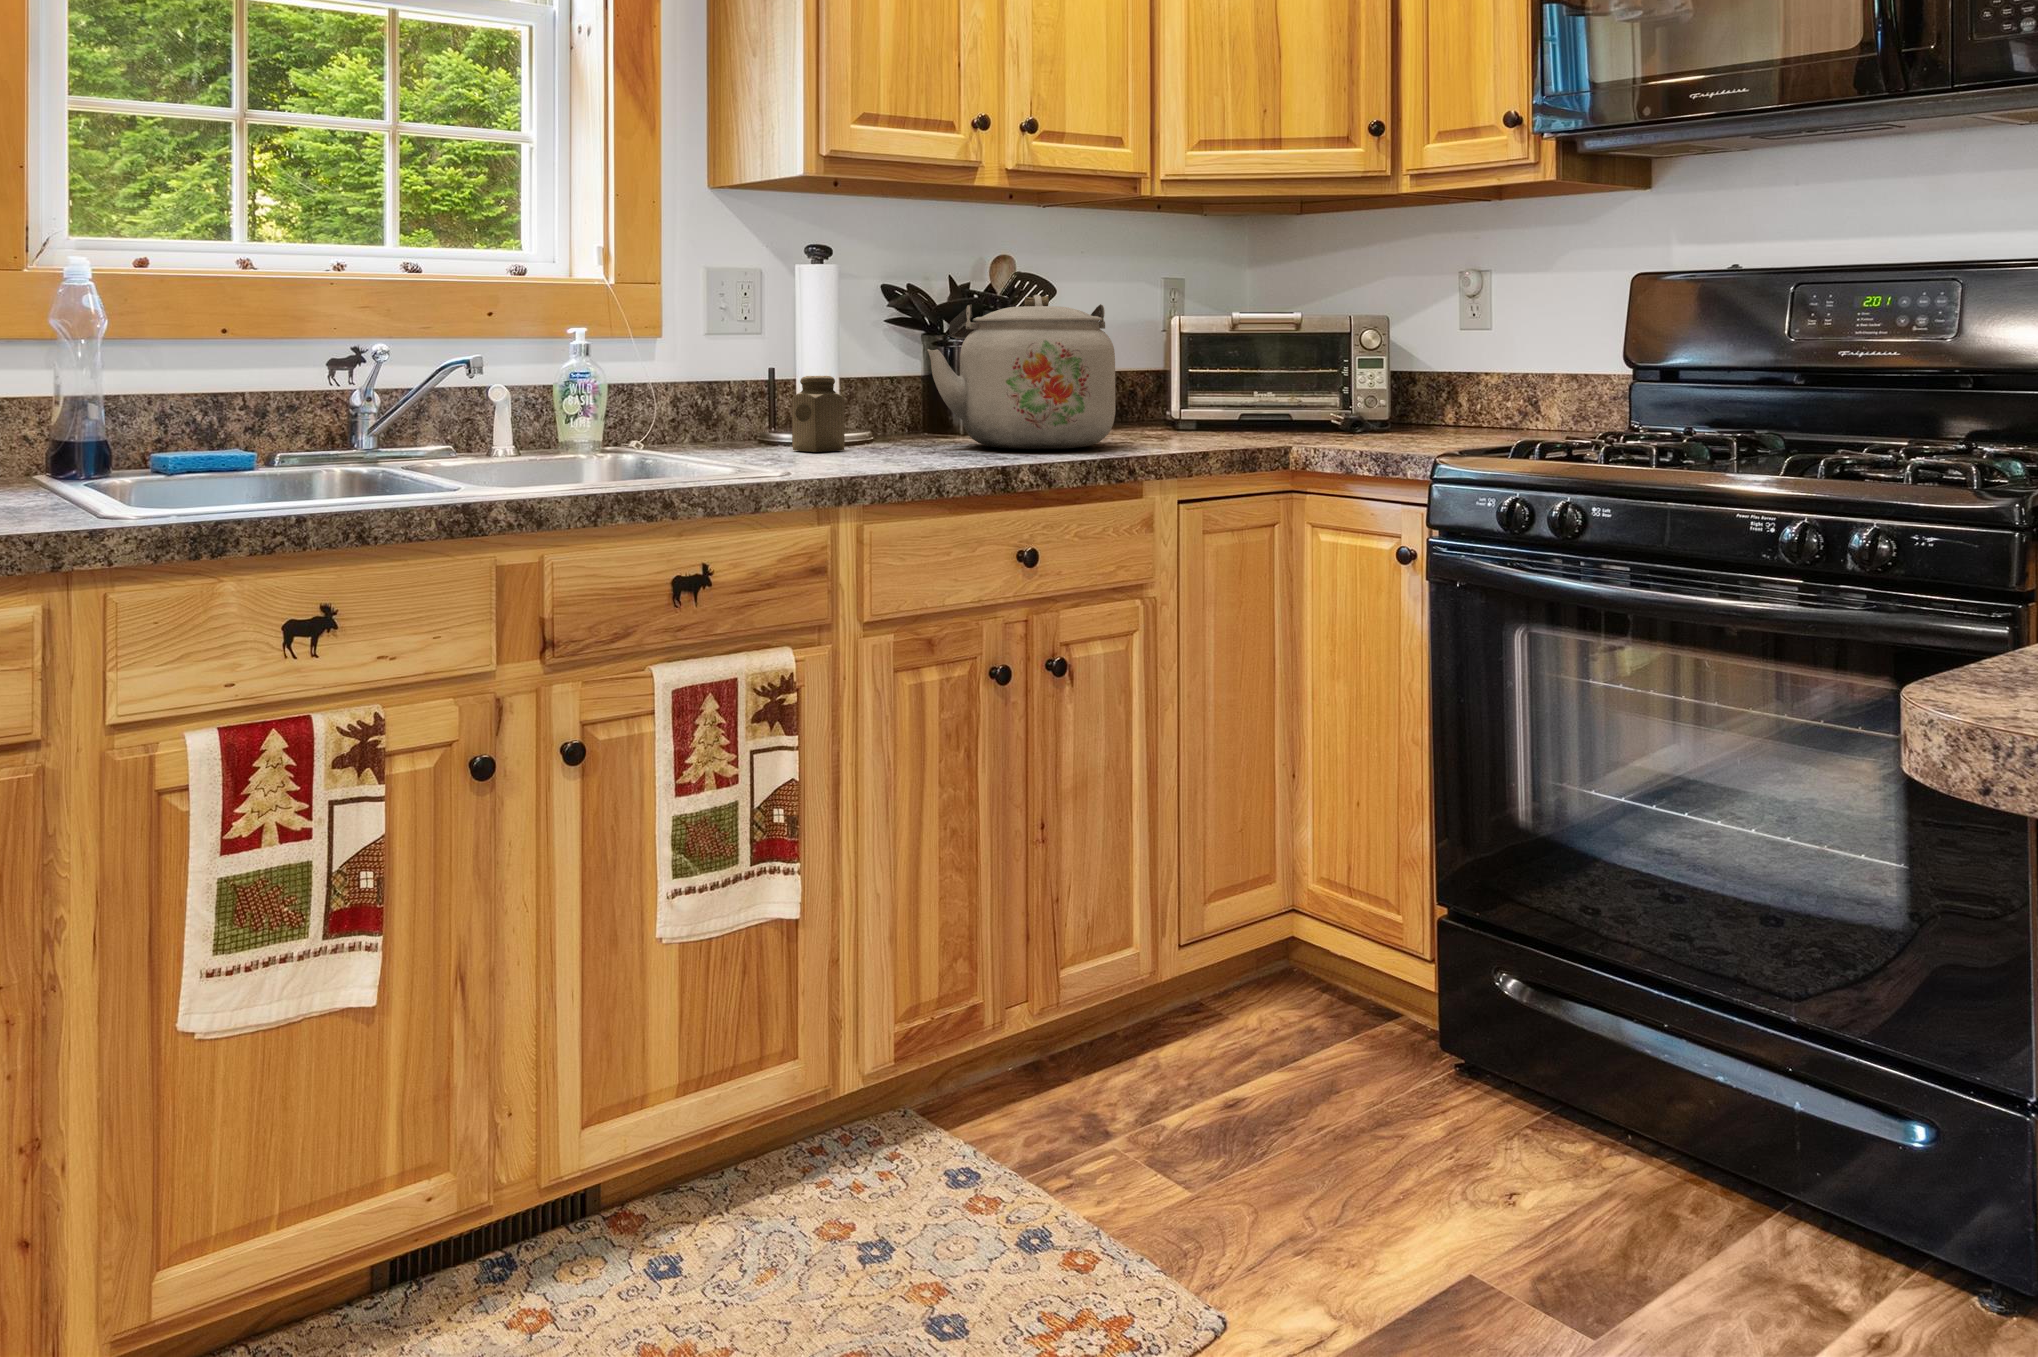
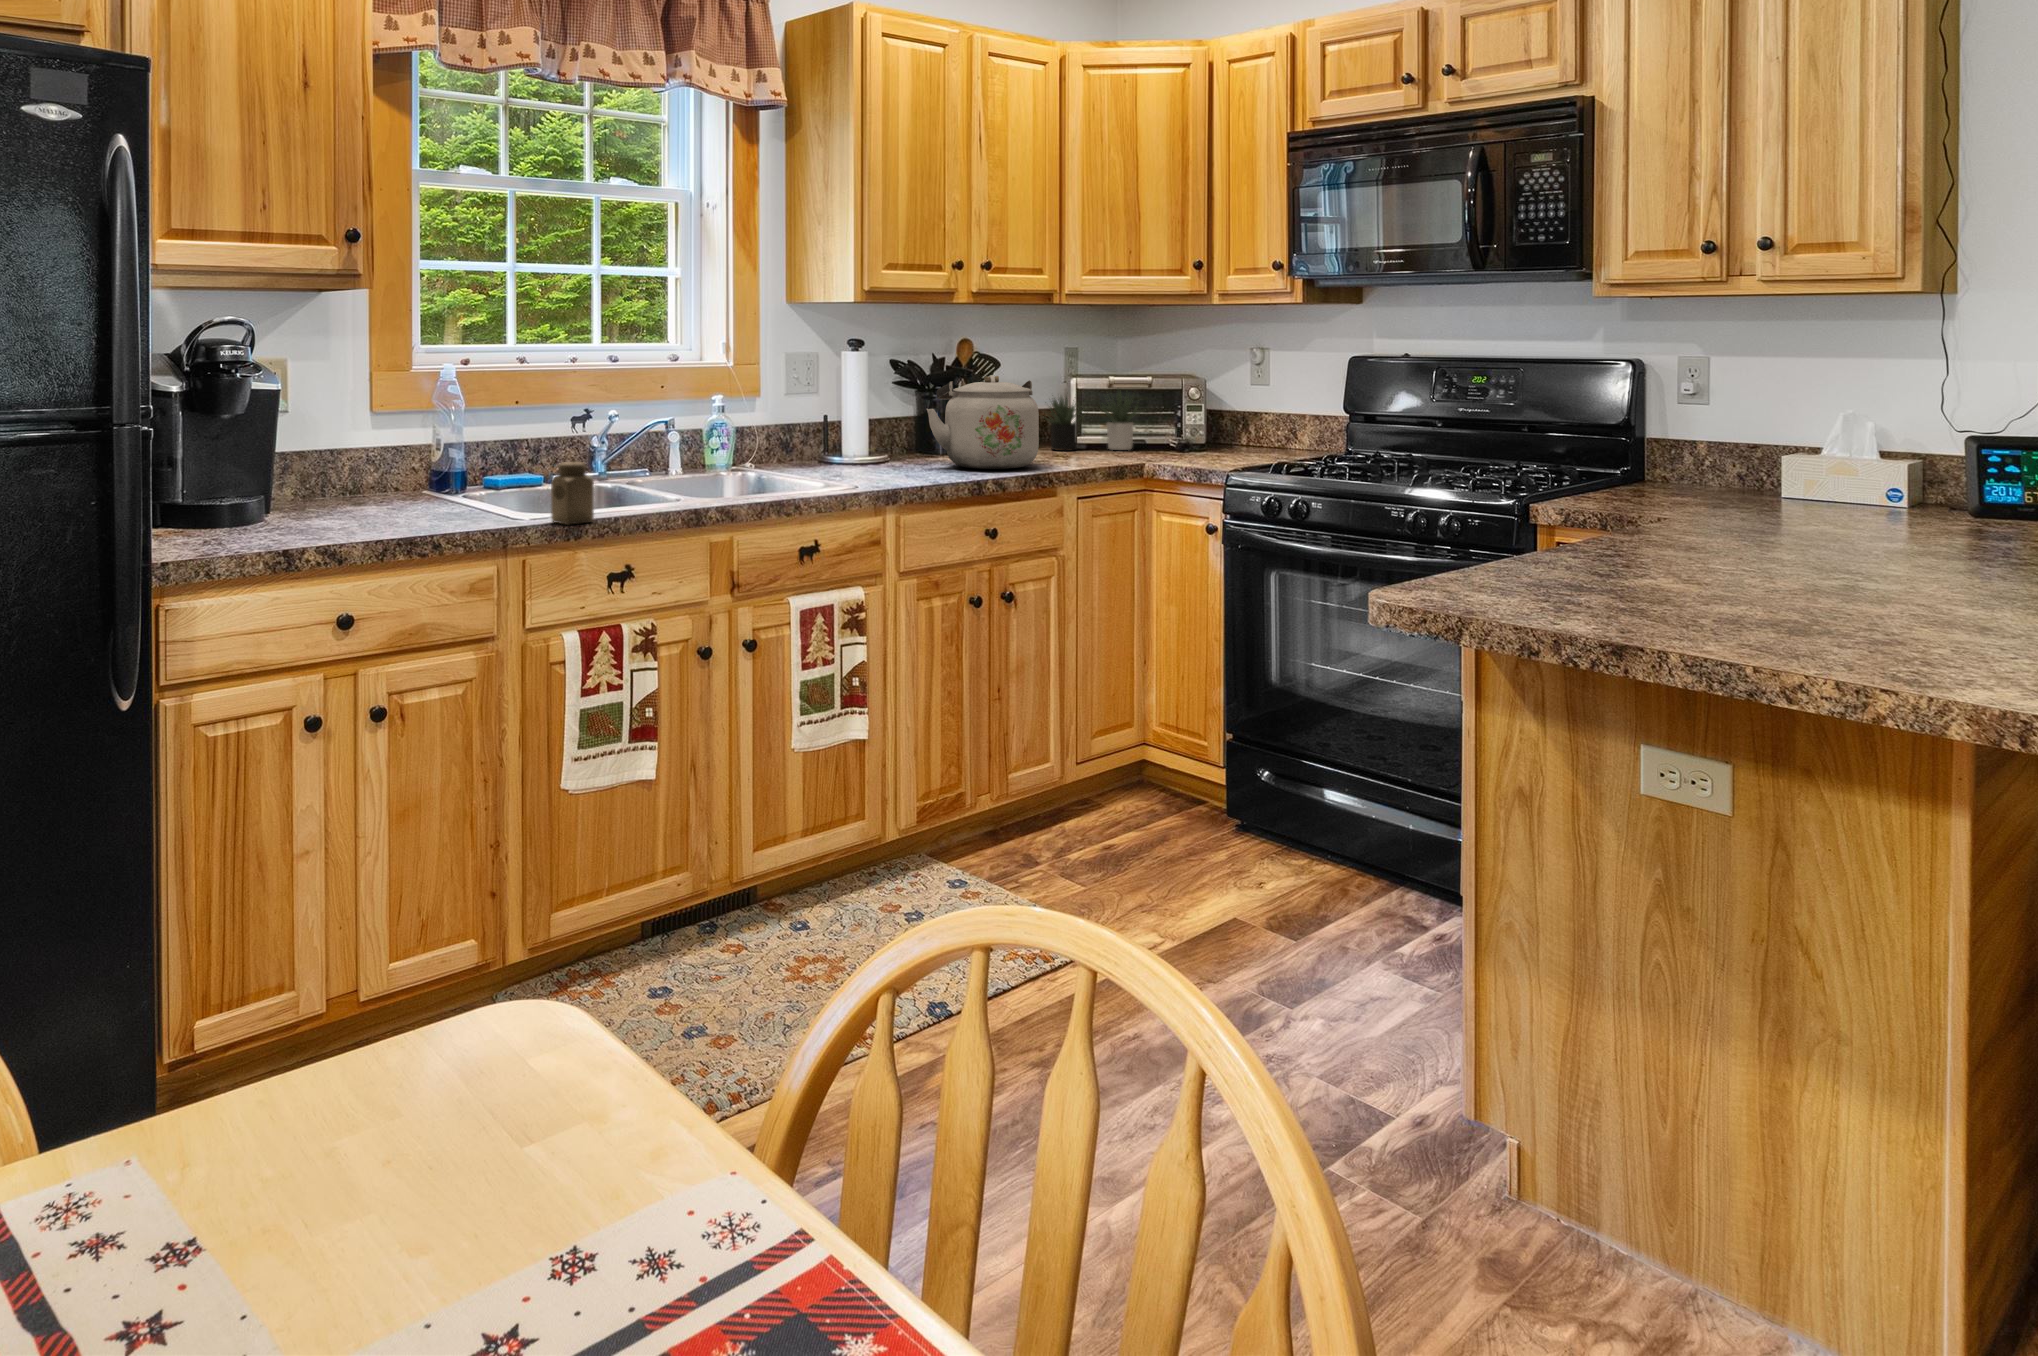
succulent plant: none [1117,326,1300,428] -> present [1045,392,1138,451]
salt shaker: present [792,376,845,452] -> present [551,462,594,525]

